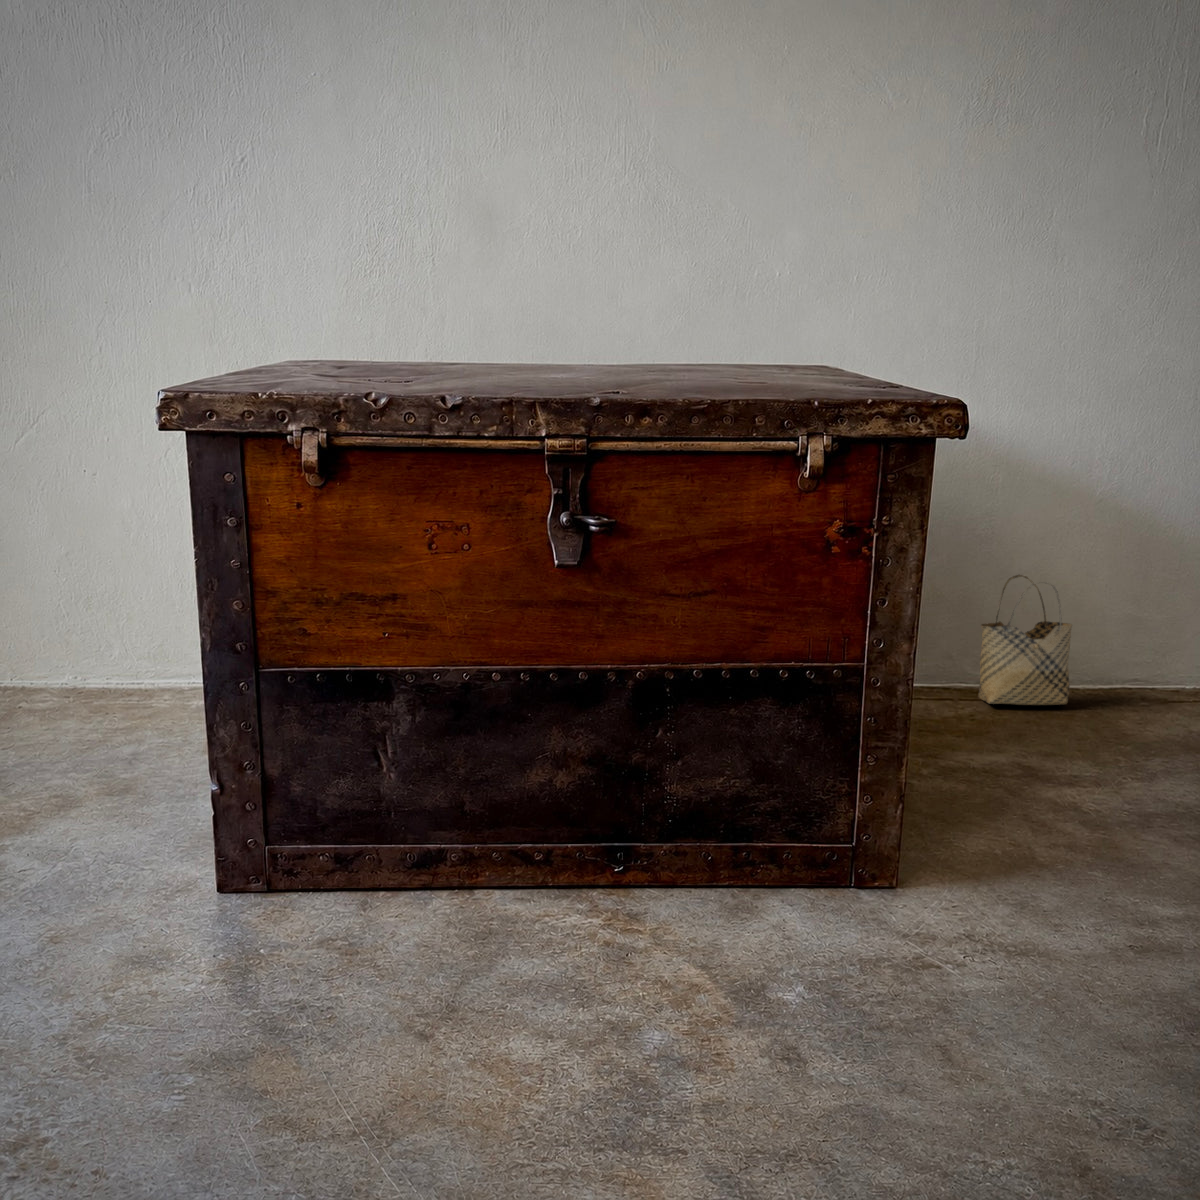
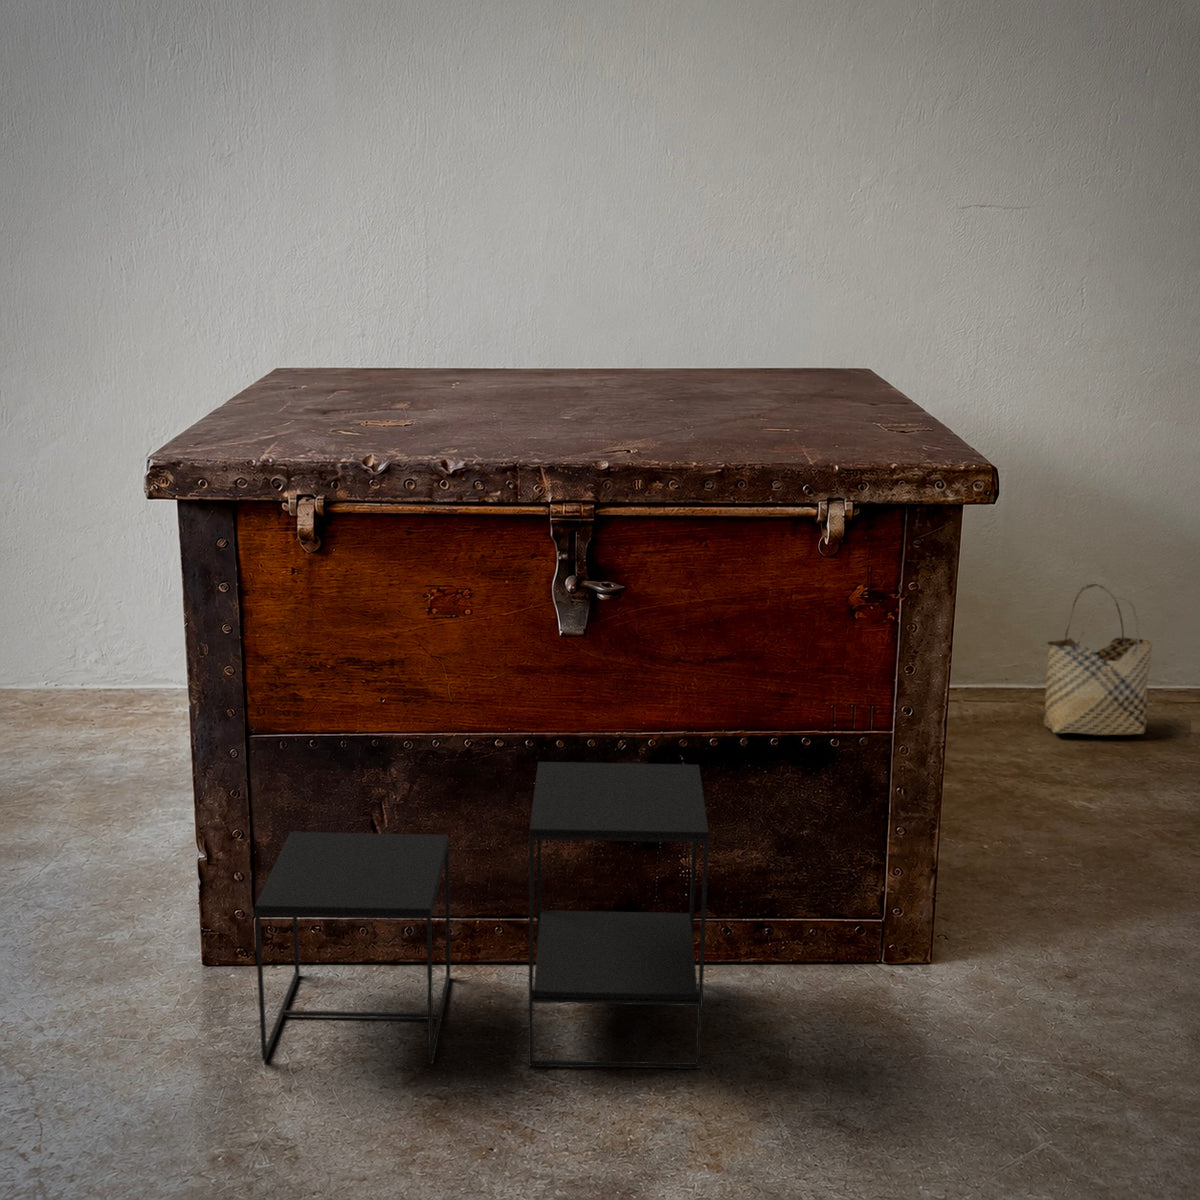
side table: none [250,689,701,985] -> present [255,762,709,1069]

